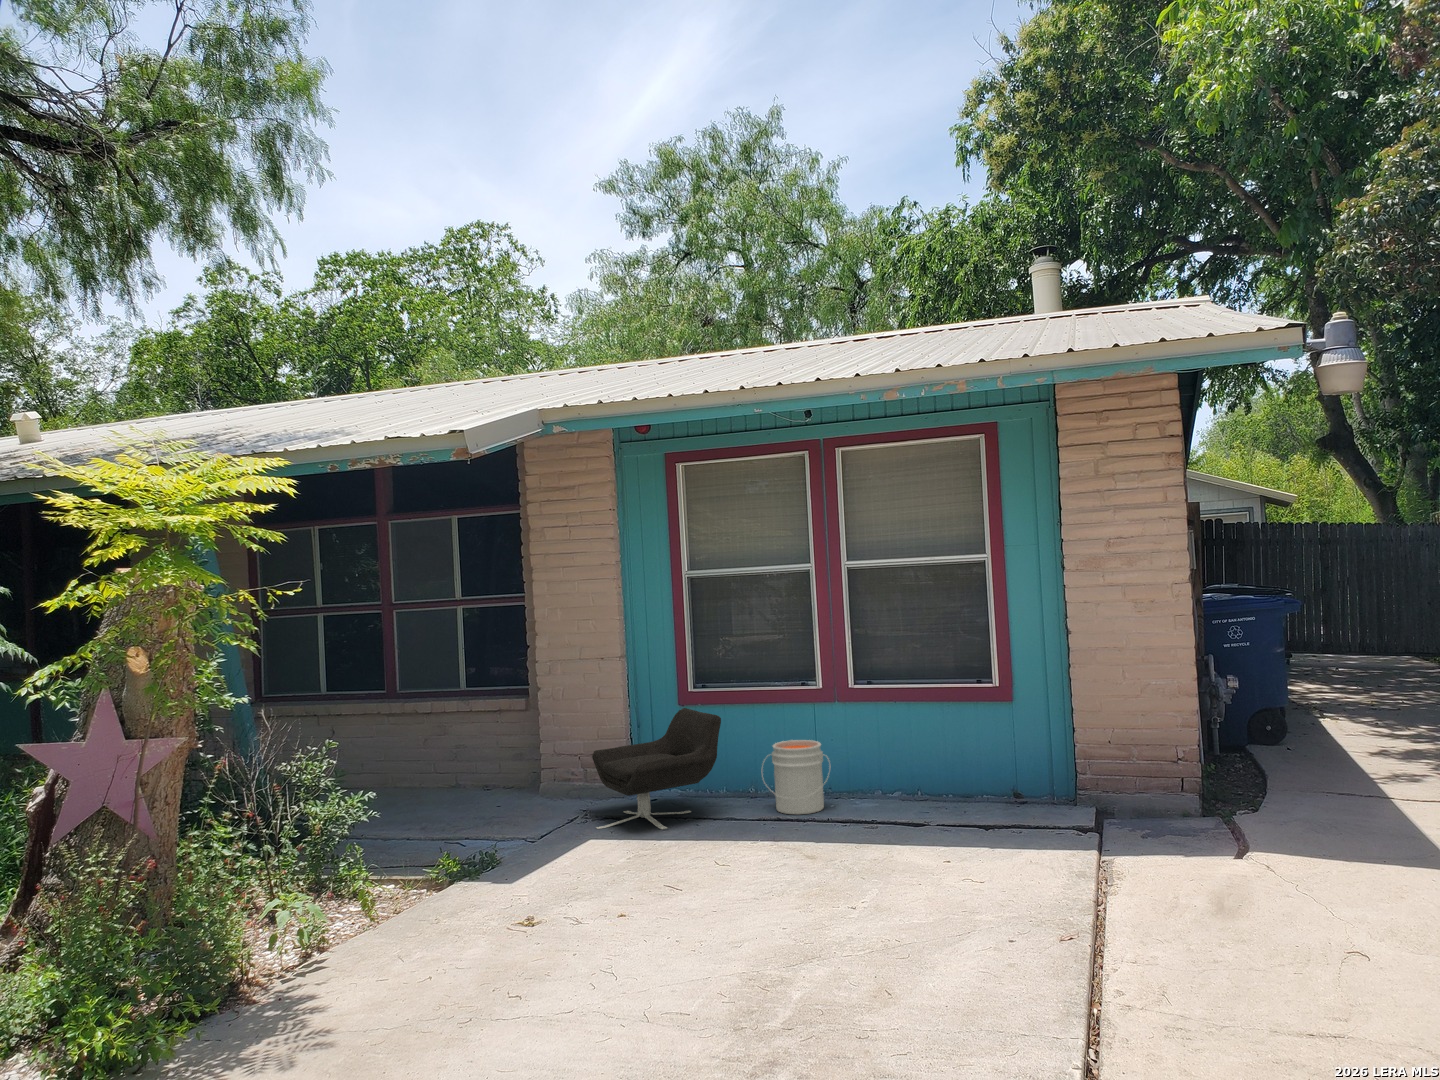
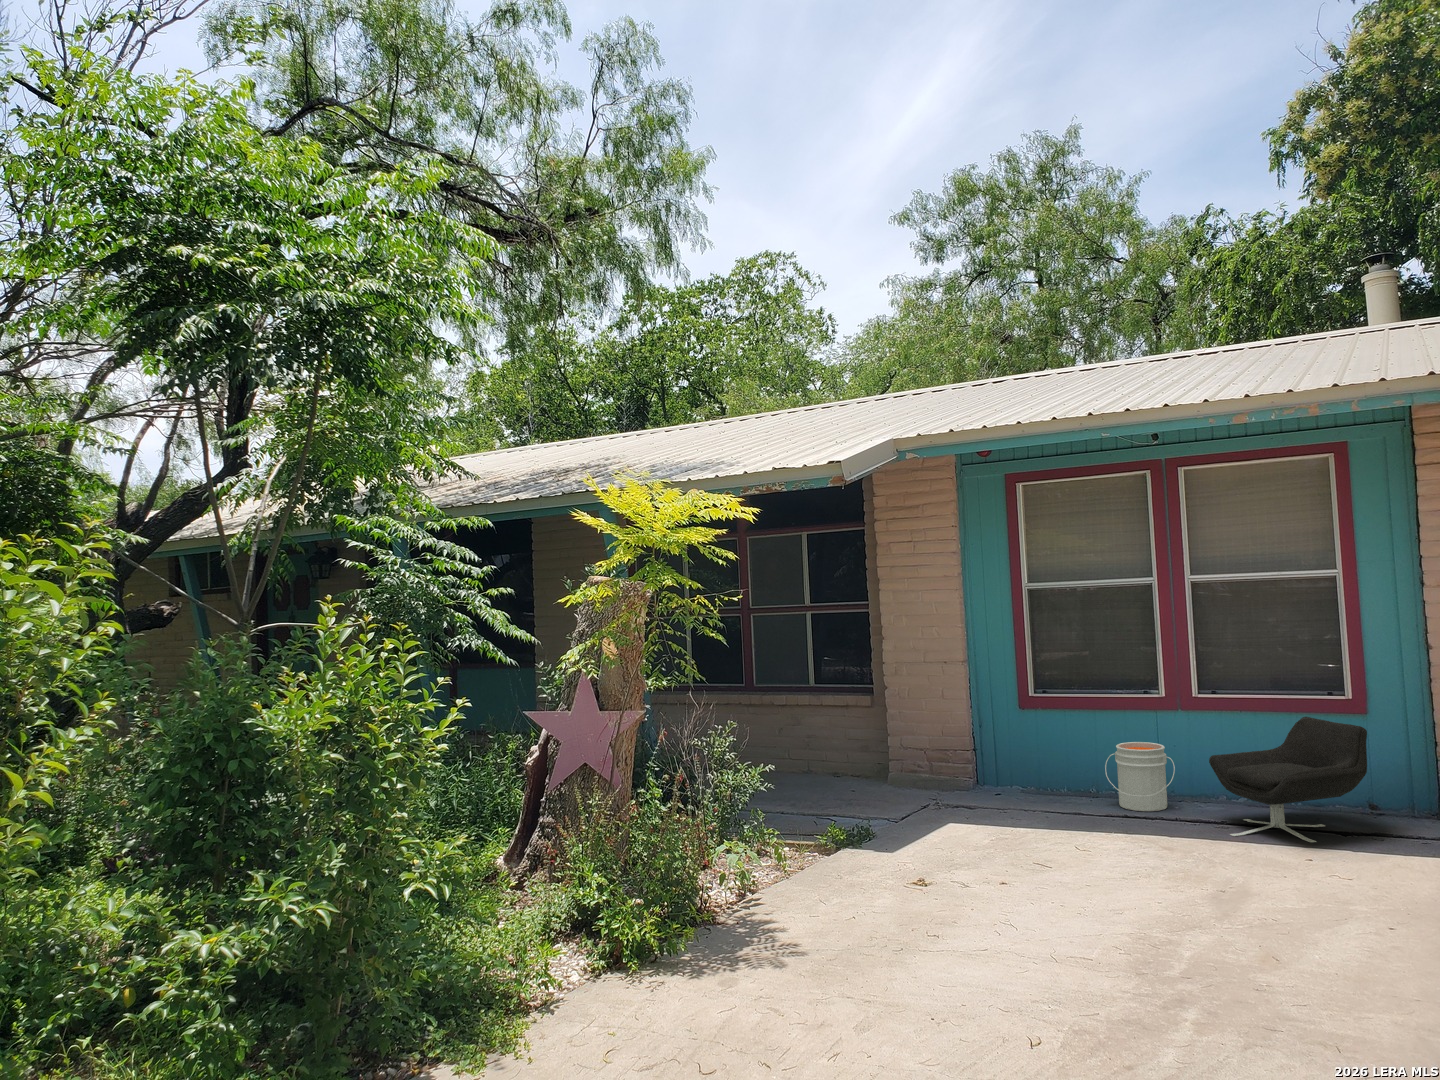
lounge chair: present [592,708,721,829] -> present [1209,717,1367,842]

